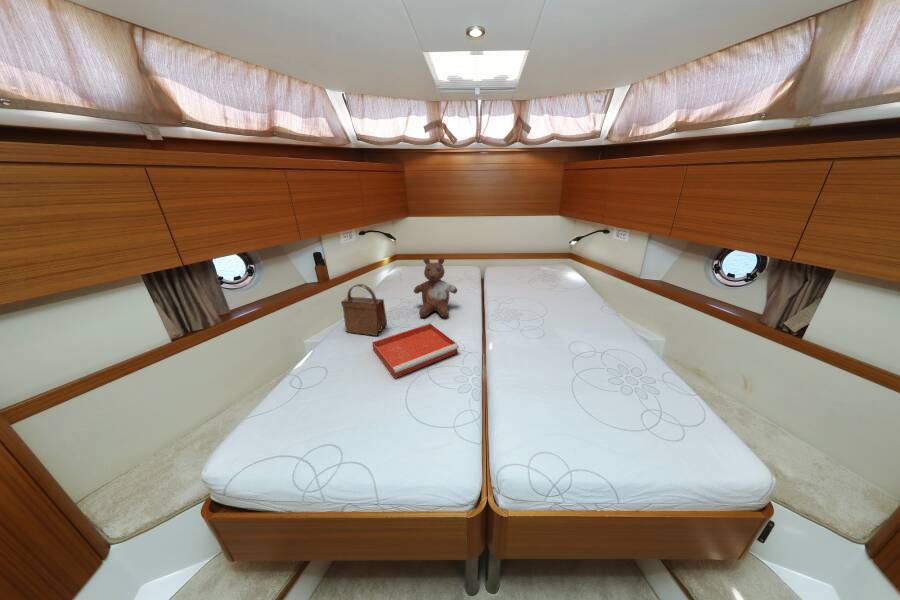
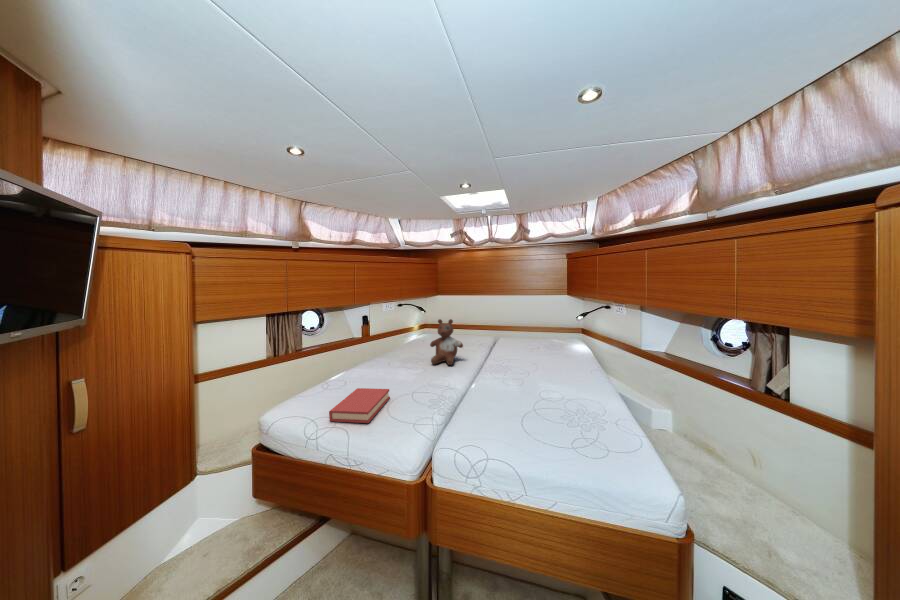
handbag: present [341,284,387,336] -> none [374,334,405,373]
tray: present [372,323,459,378] -> none [389,366,450,396]
hardback book: none [305,373,385,442] -> present [329,388,390,423]

